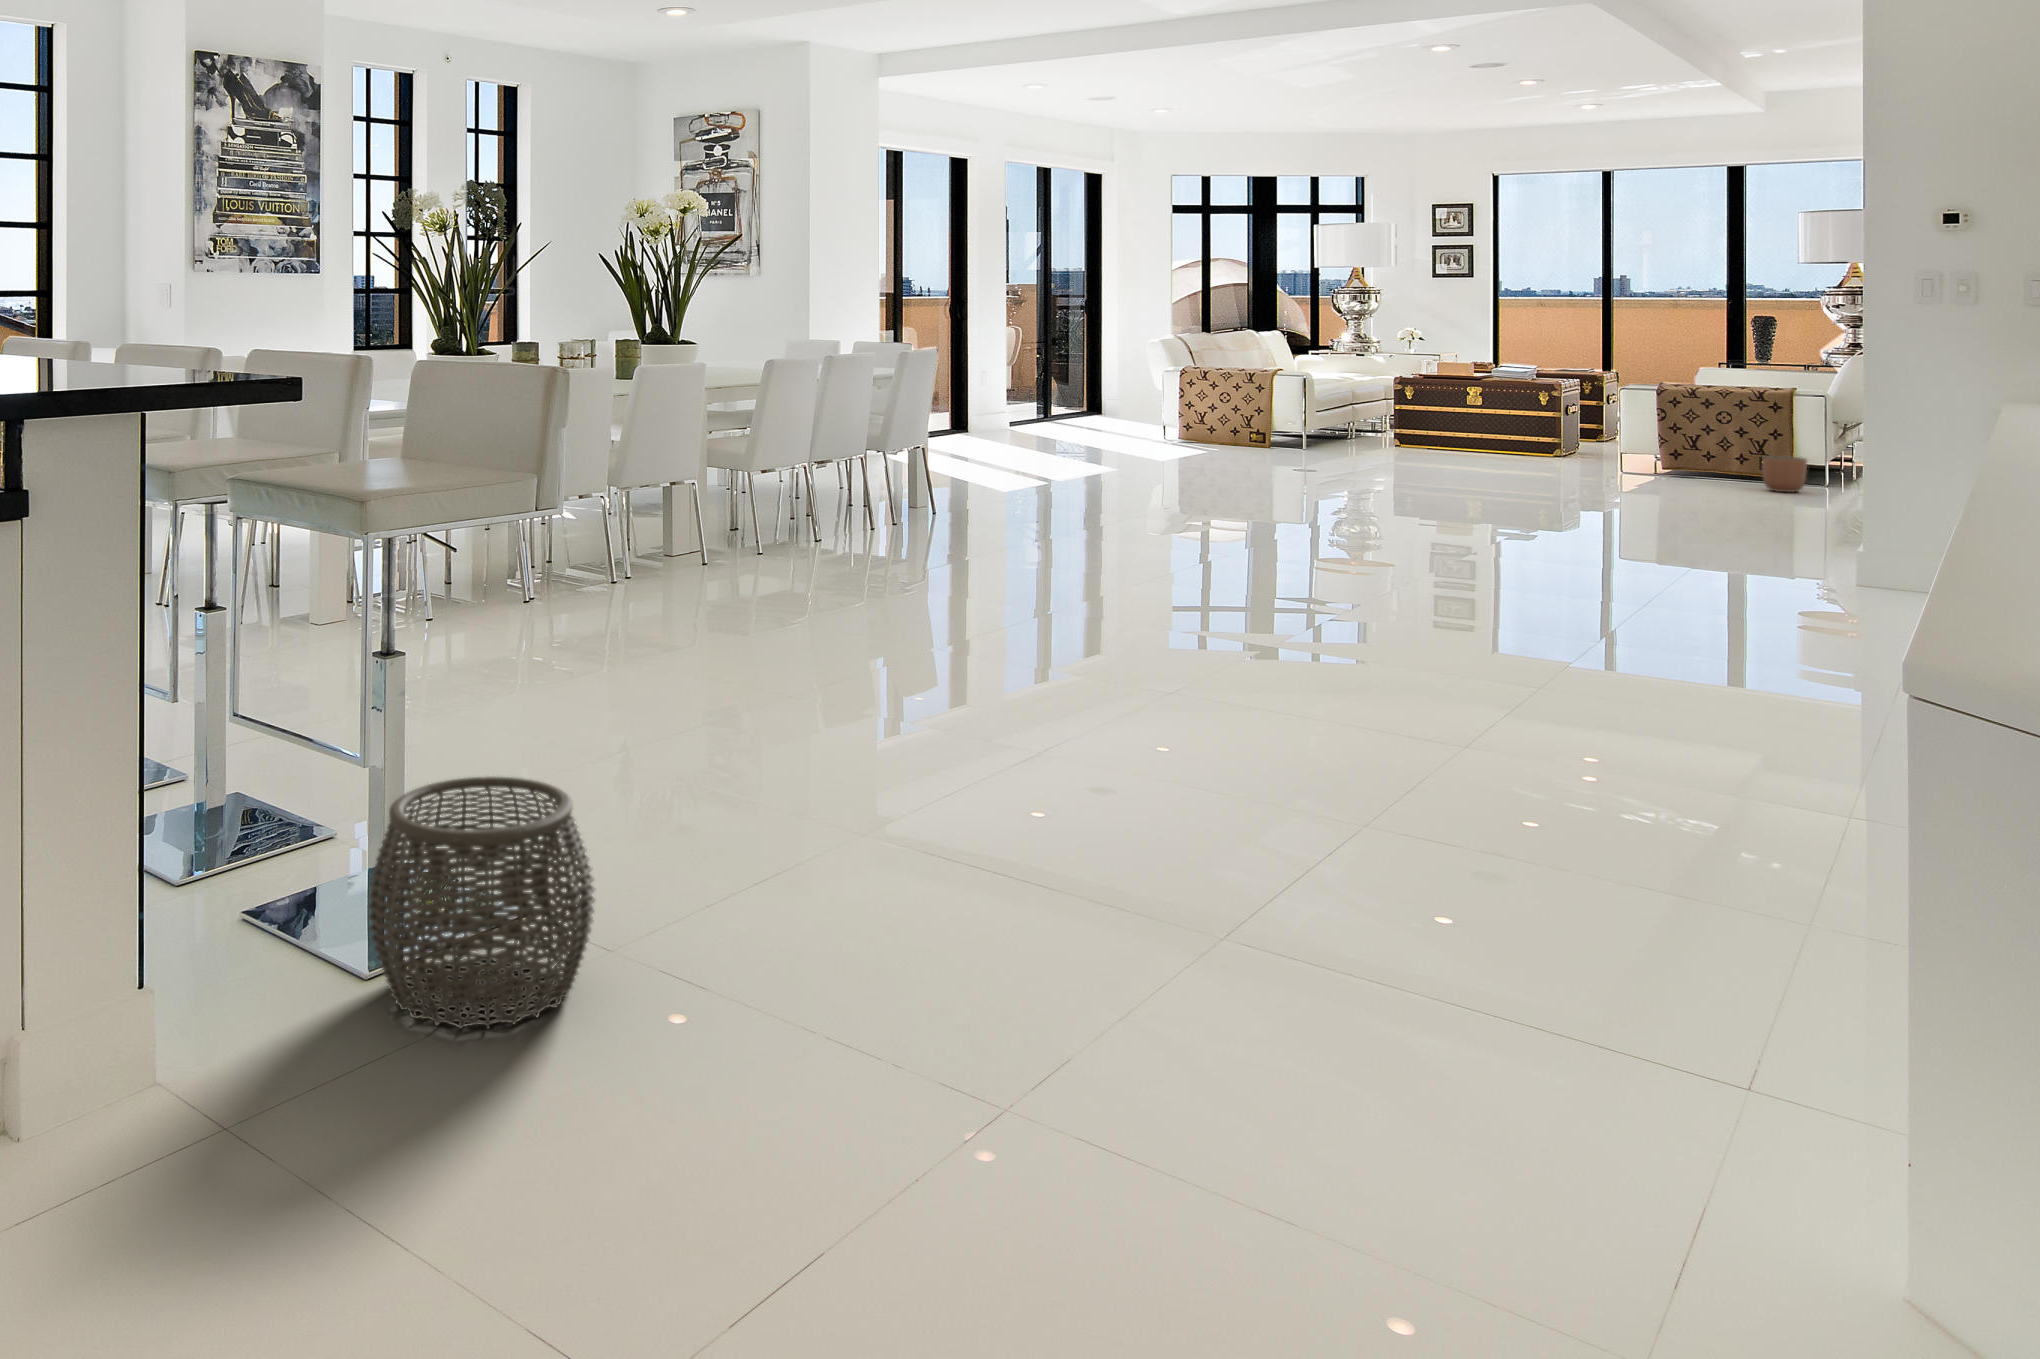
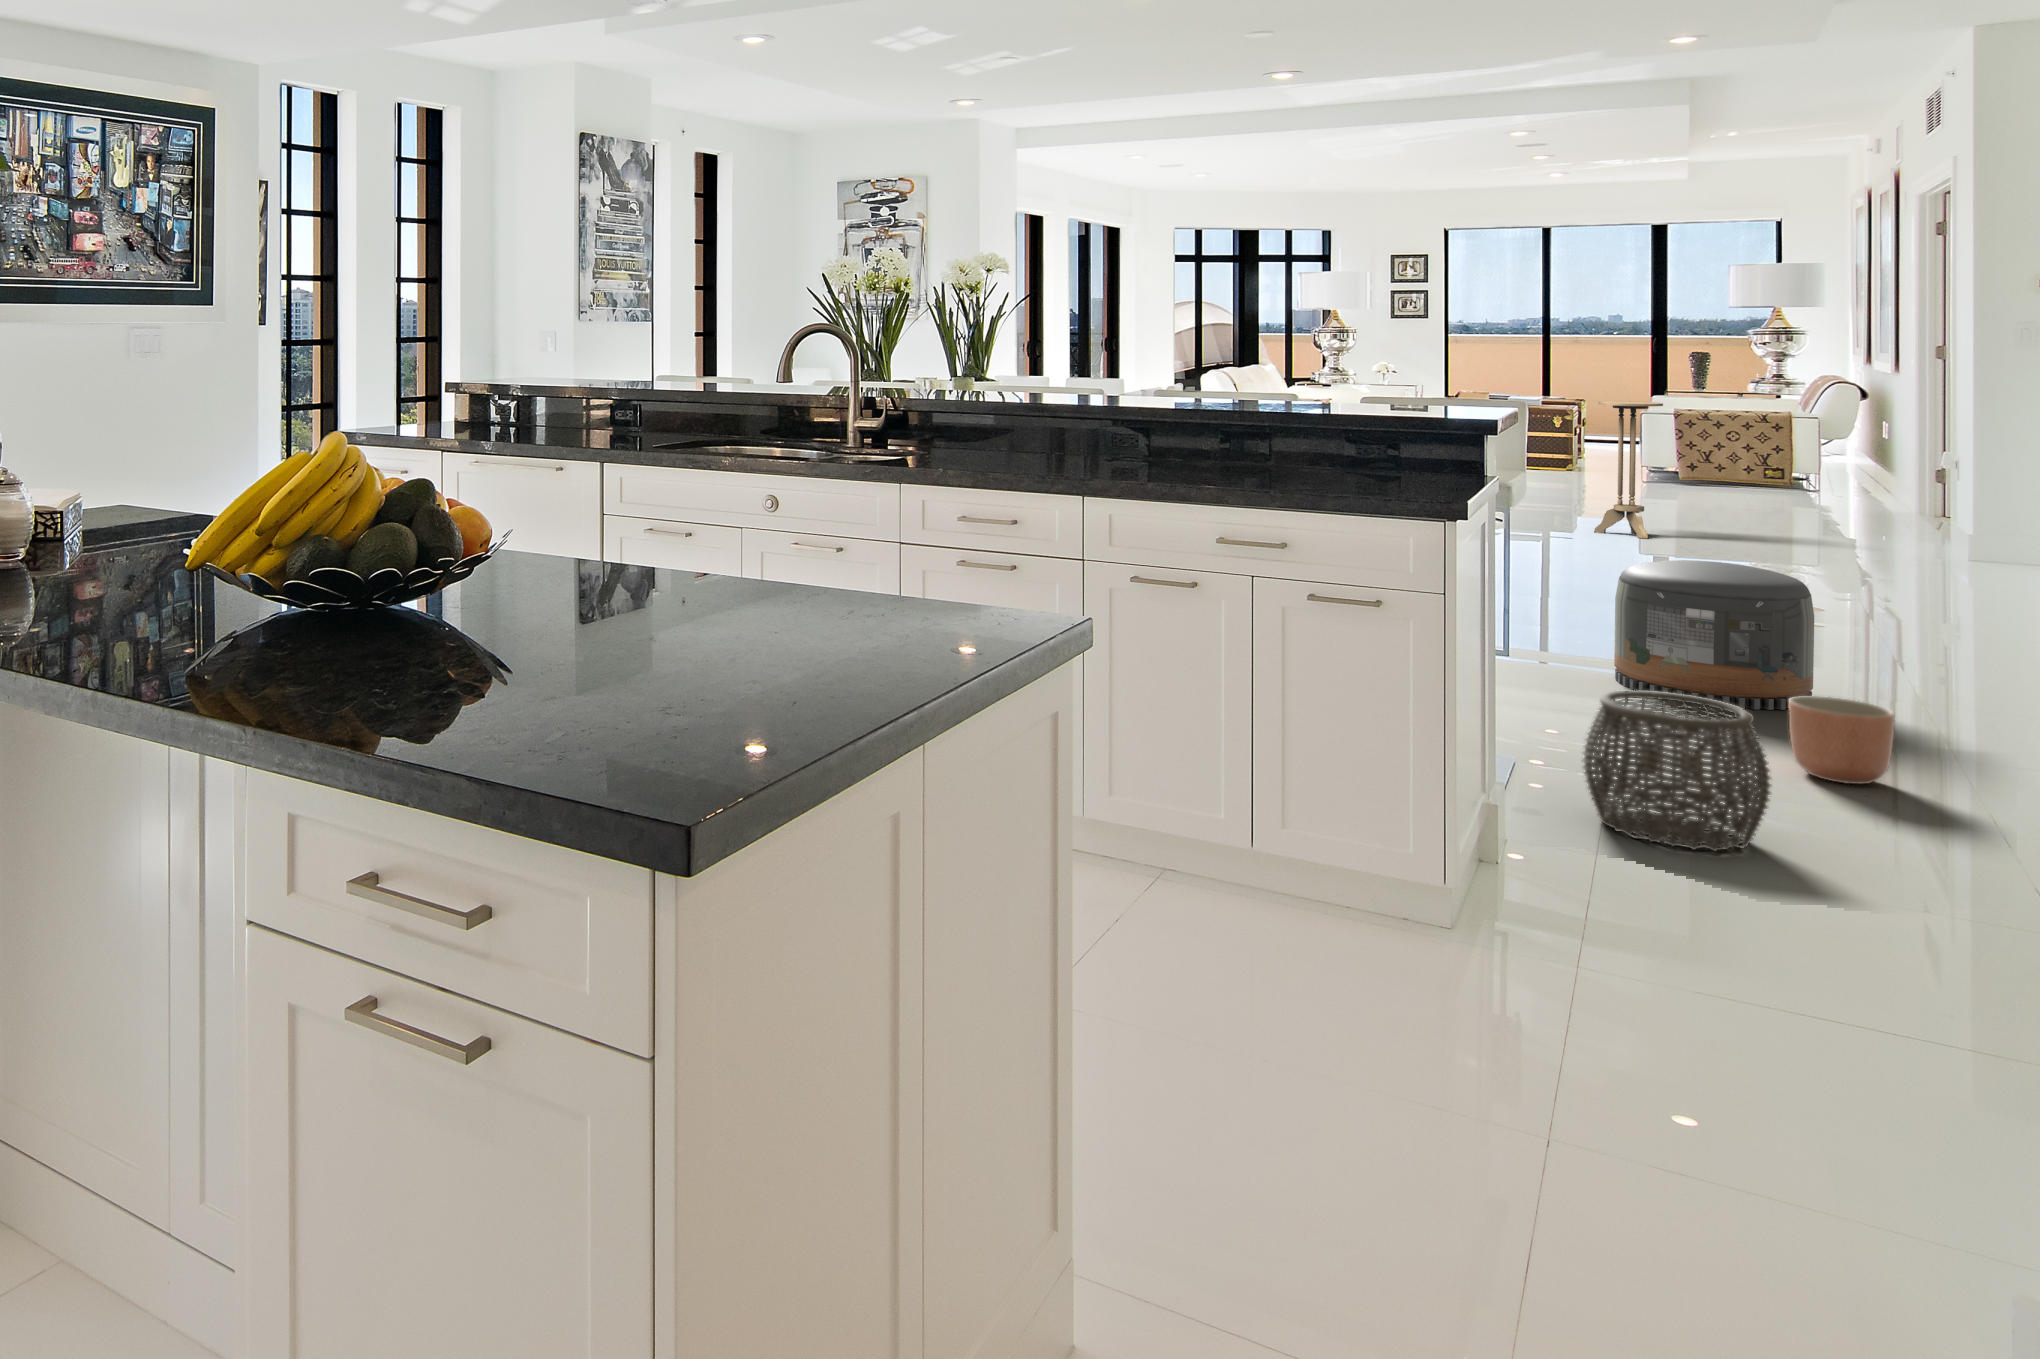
side table: none [1408,371,1483,543] -> present [1594,401,1663,539]
planter: present [1762,456,1807,492] -> present [1789,696,1895,784]
pouf: none [962,579,1181,788] -> present [1614,560,1814,710]

